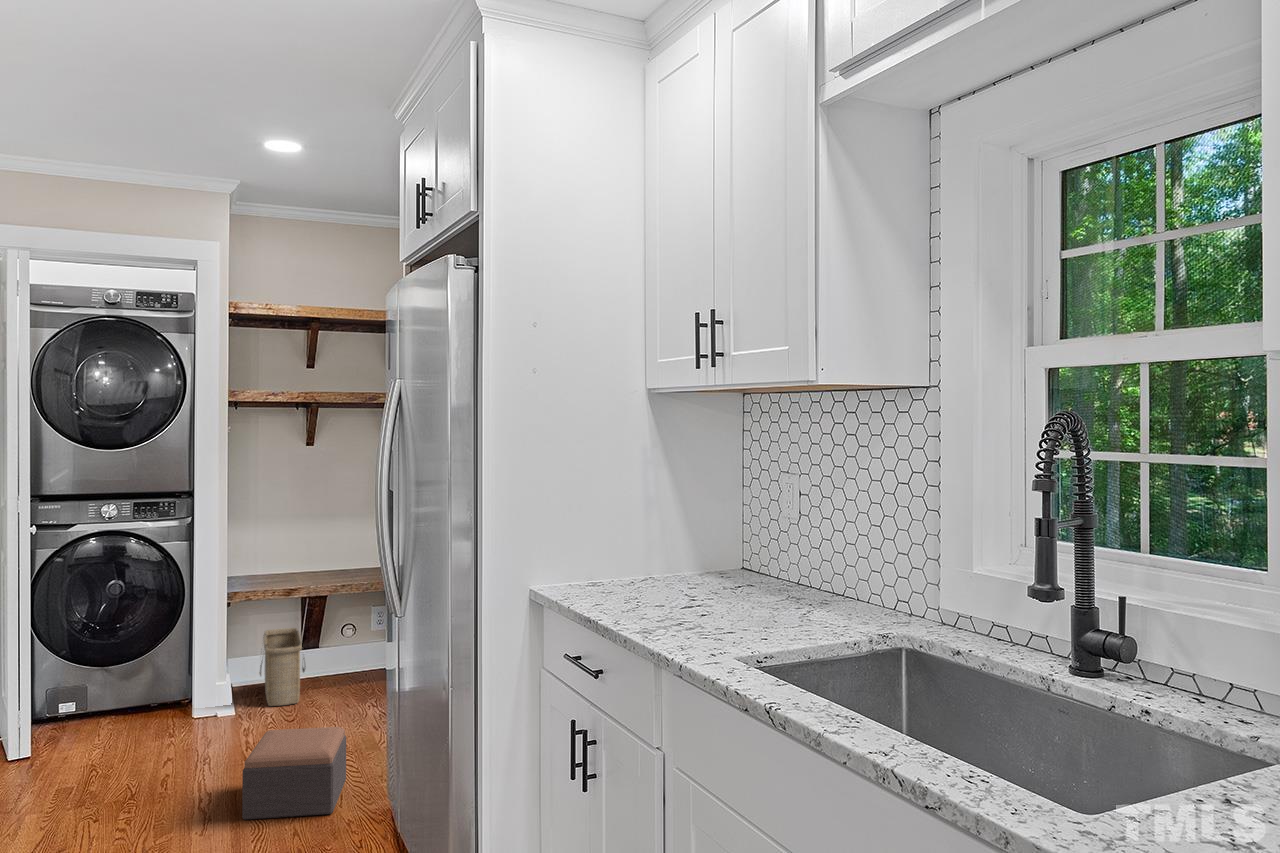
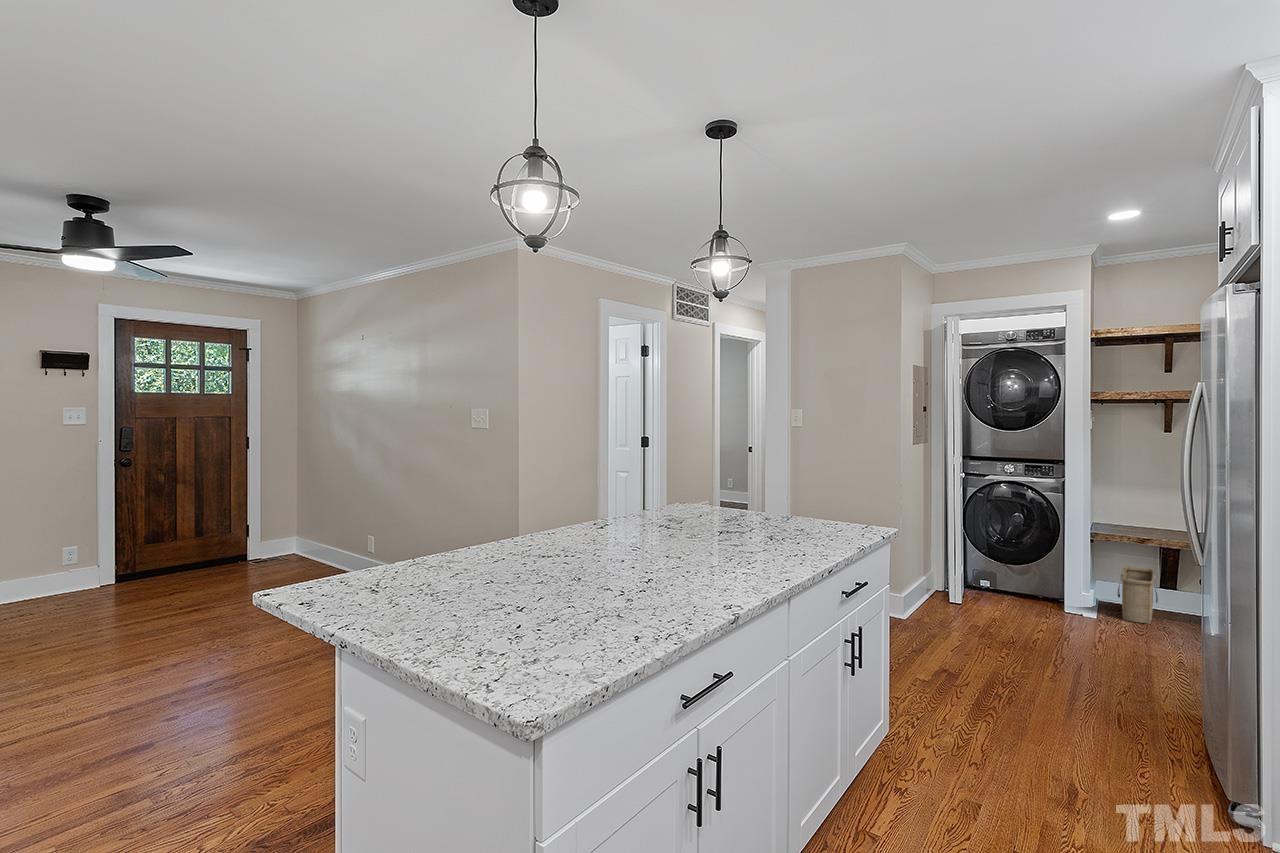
footstool: present [242,727,346,820] -> none [1086,629,1177,700]

